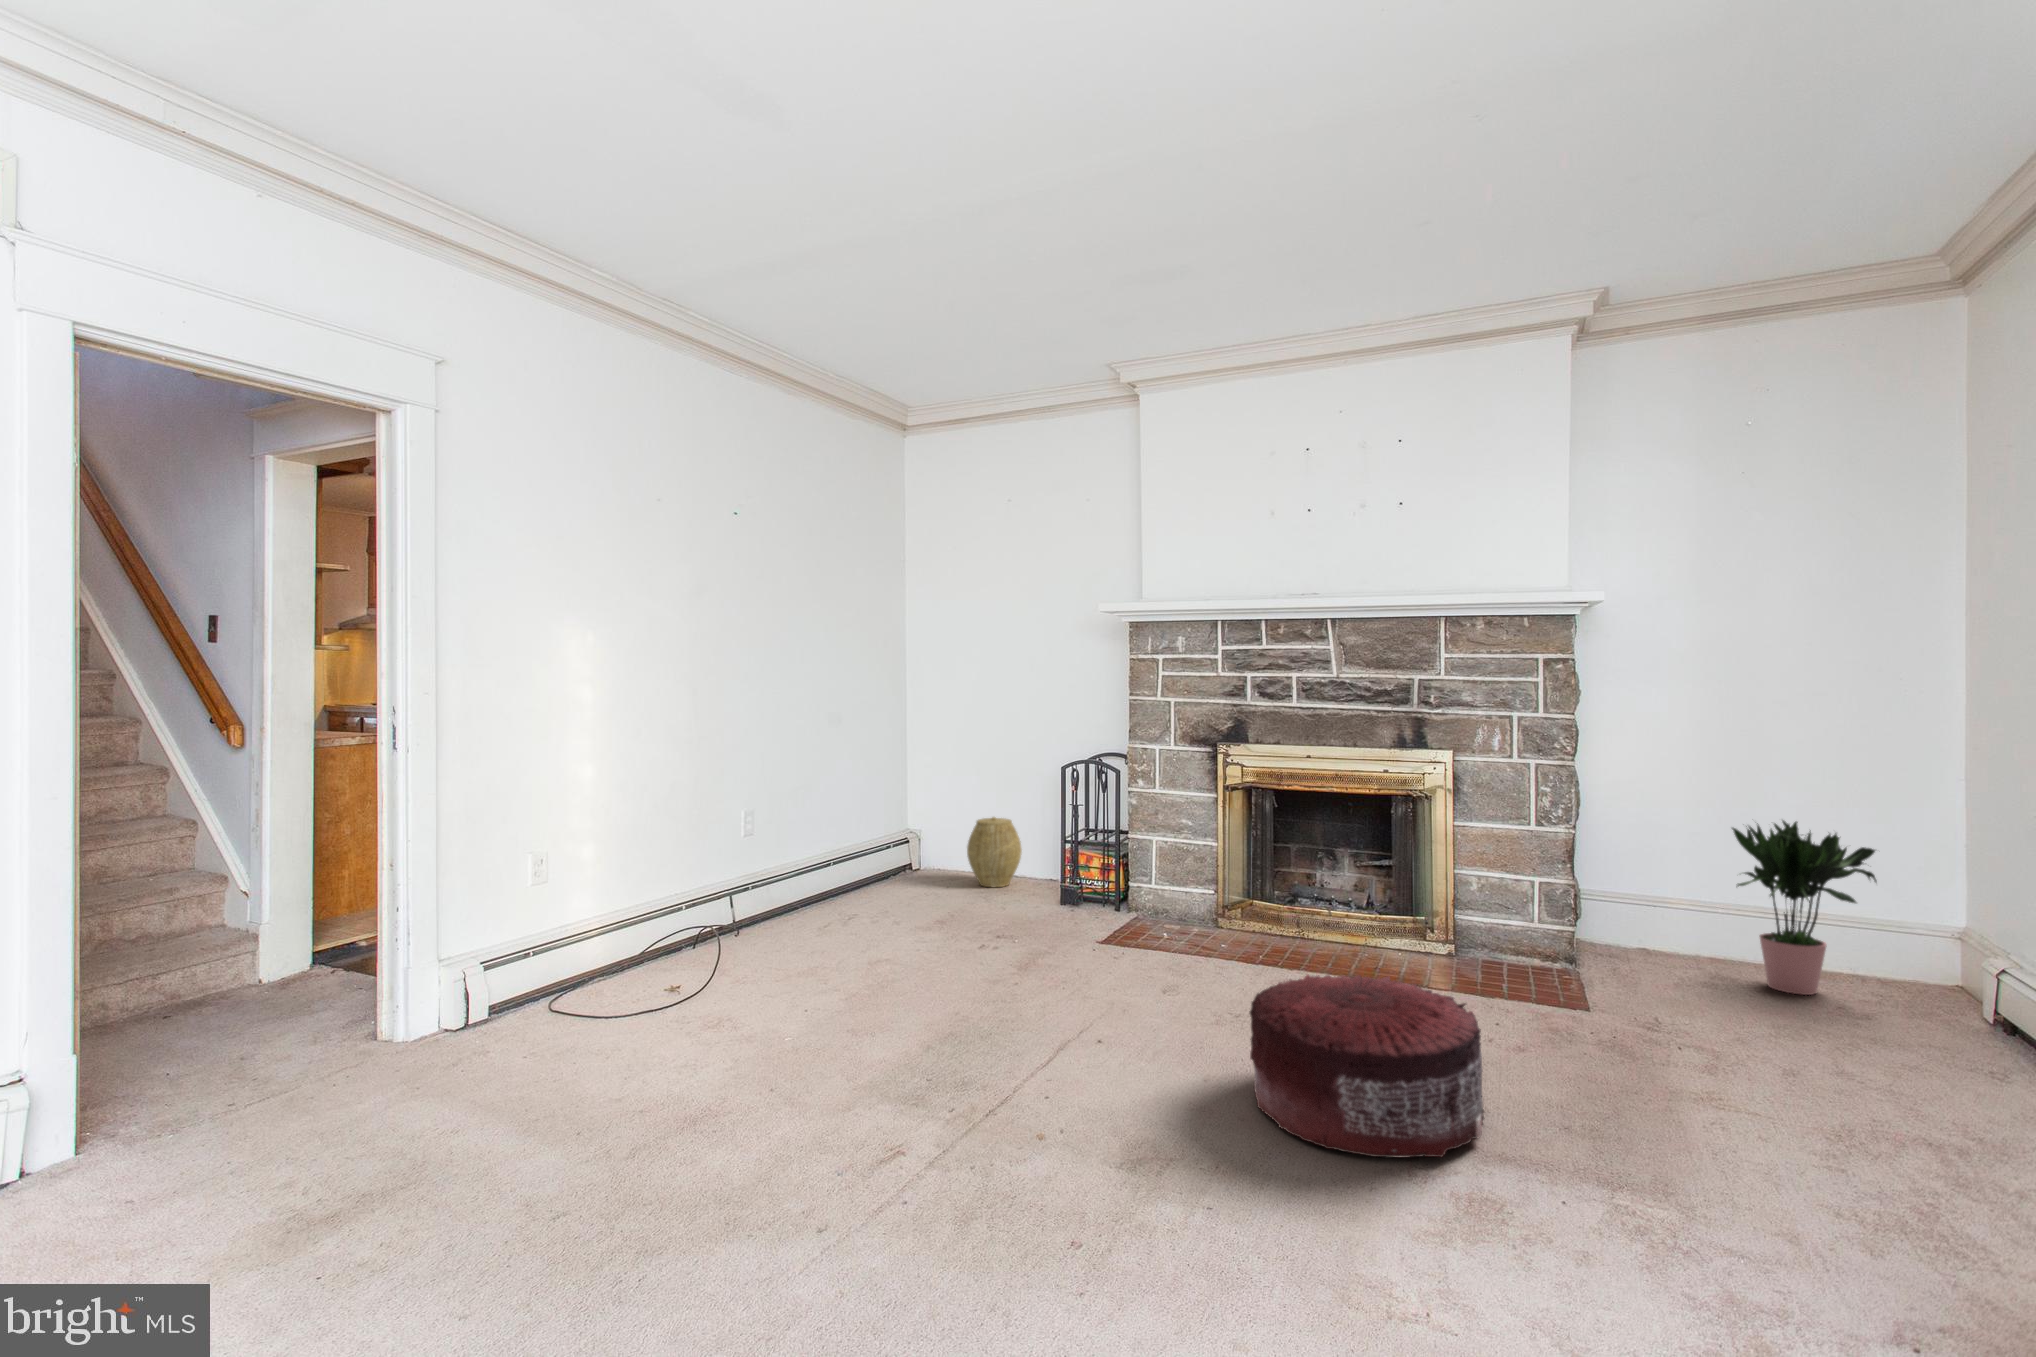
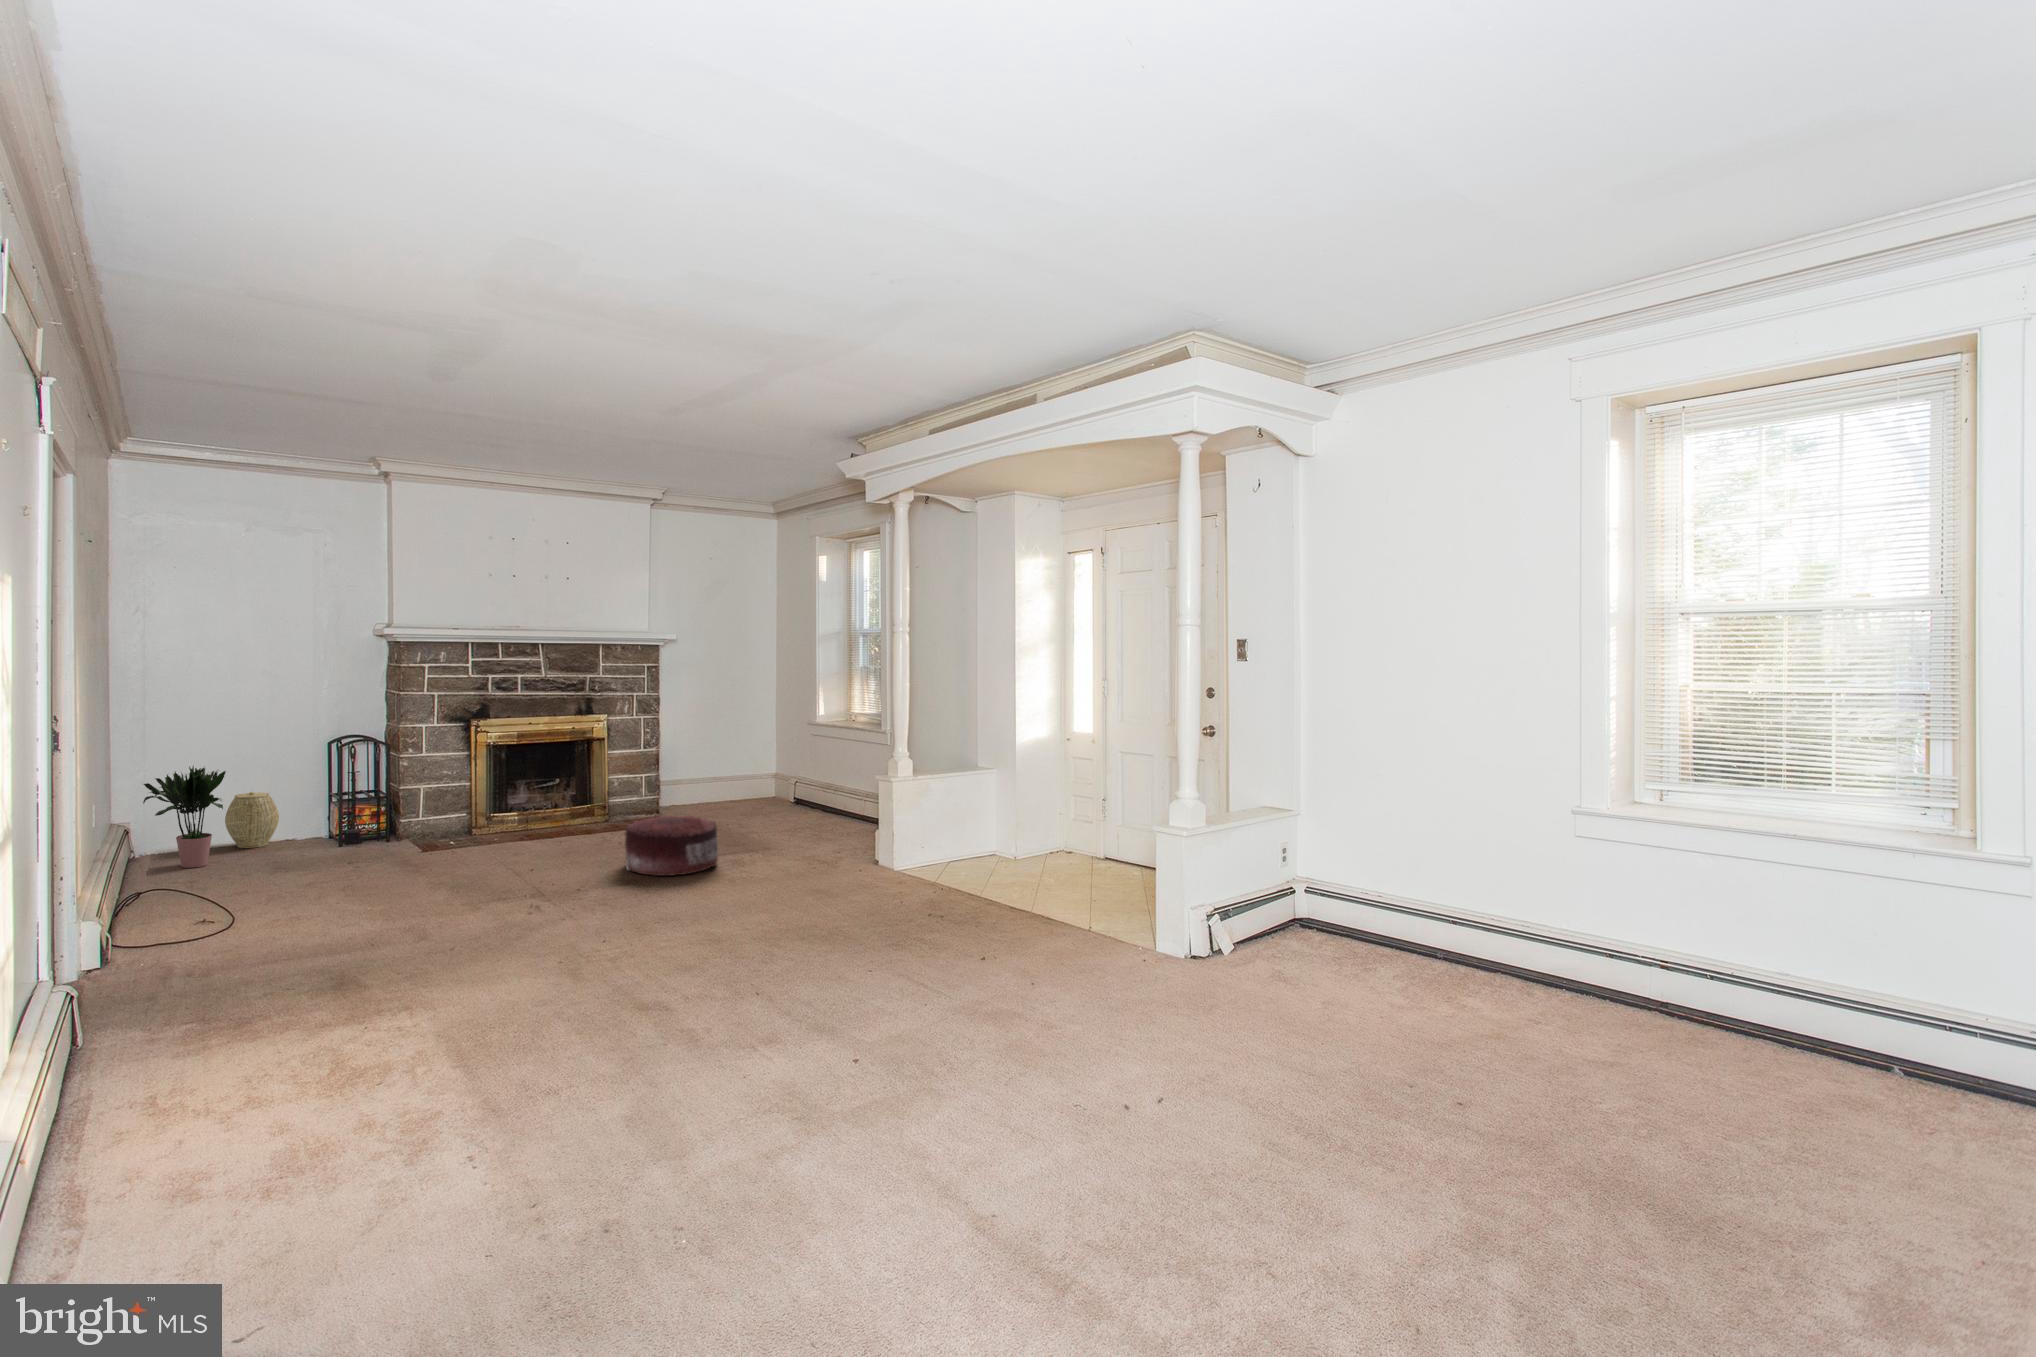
potted plant: present [1732,820,1877,995] -> present [143,765,226,868]

